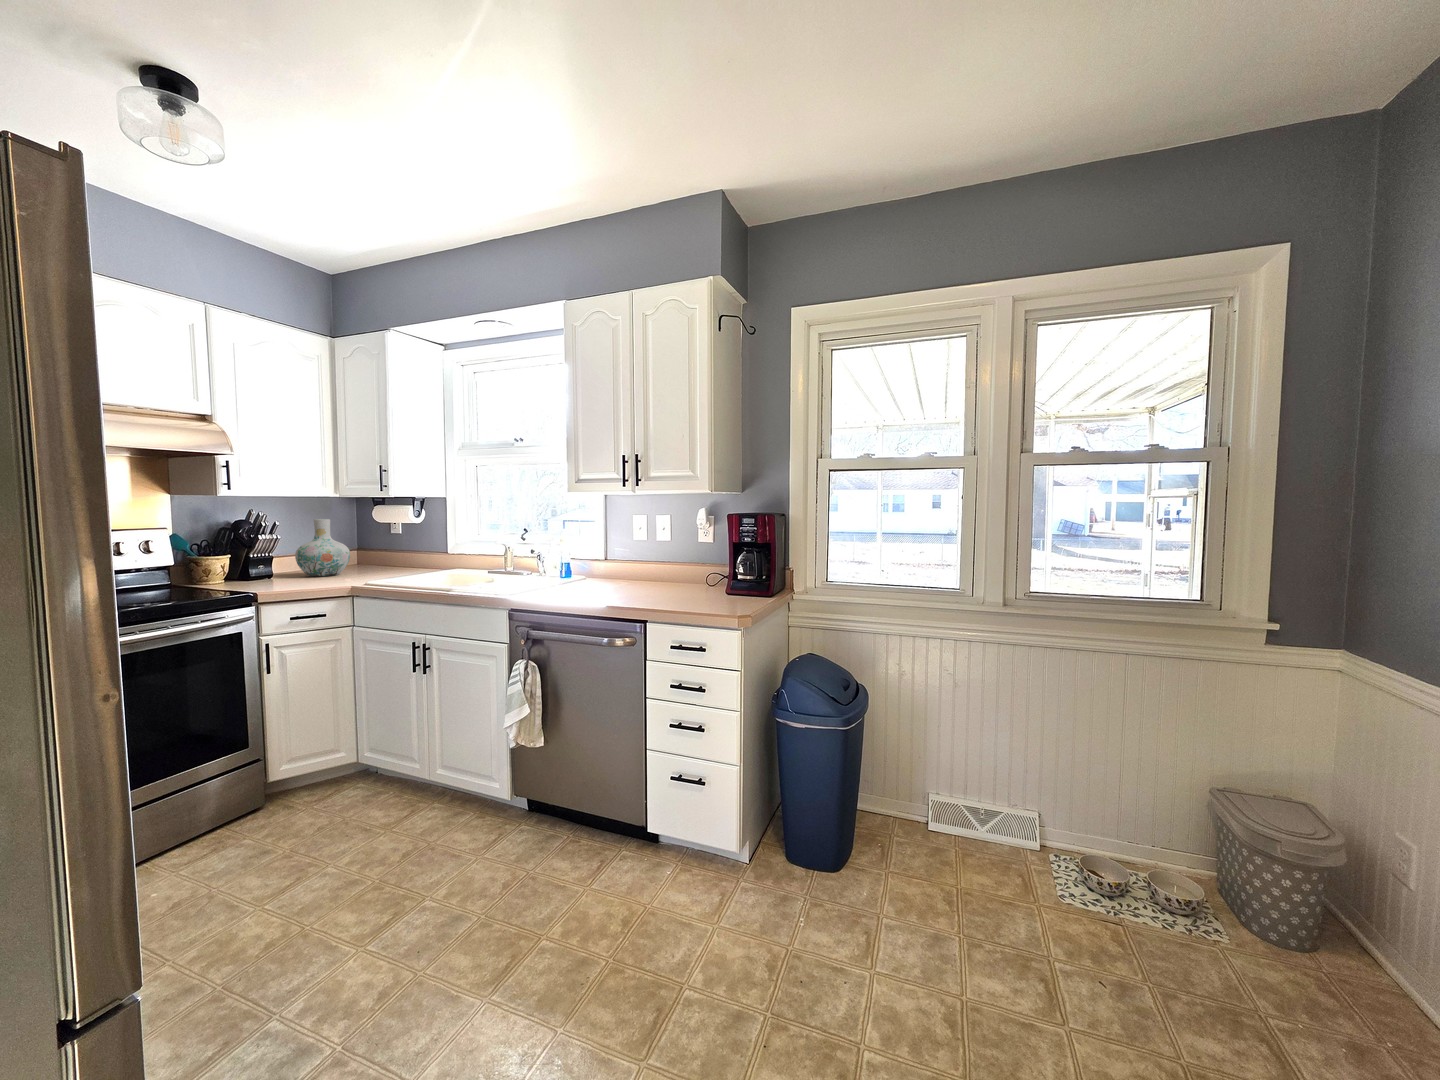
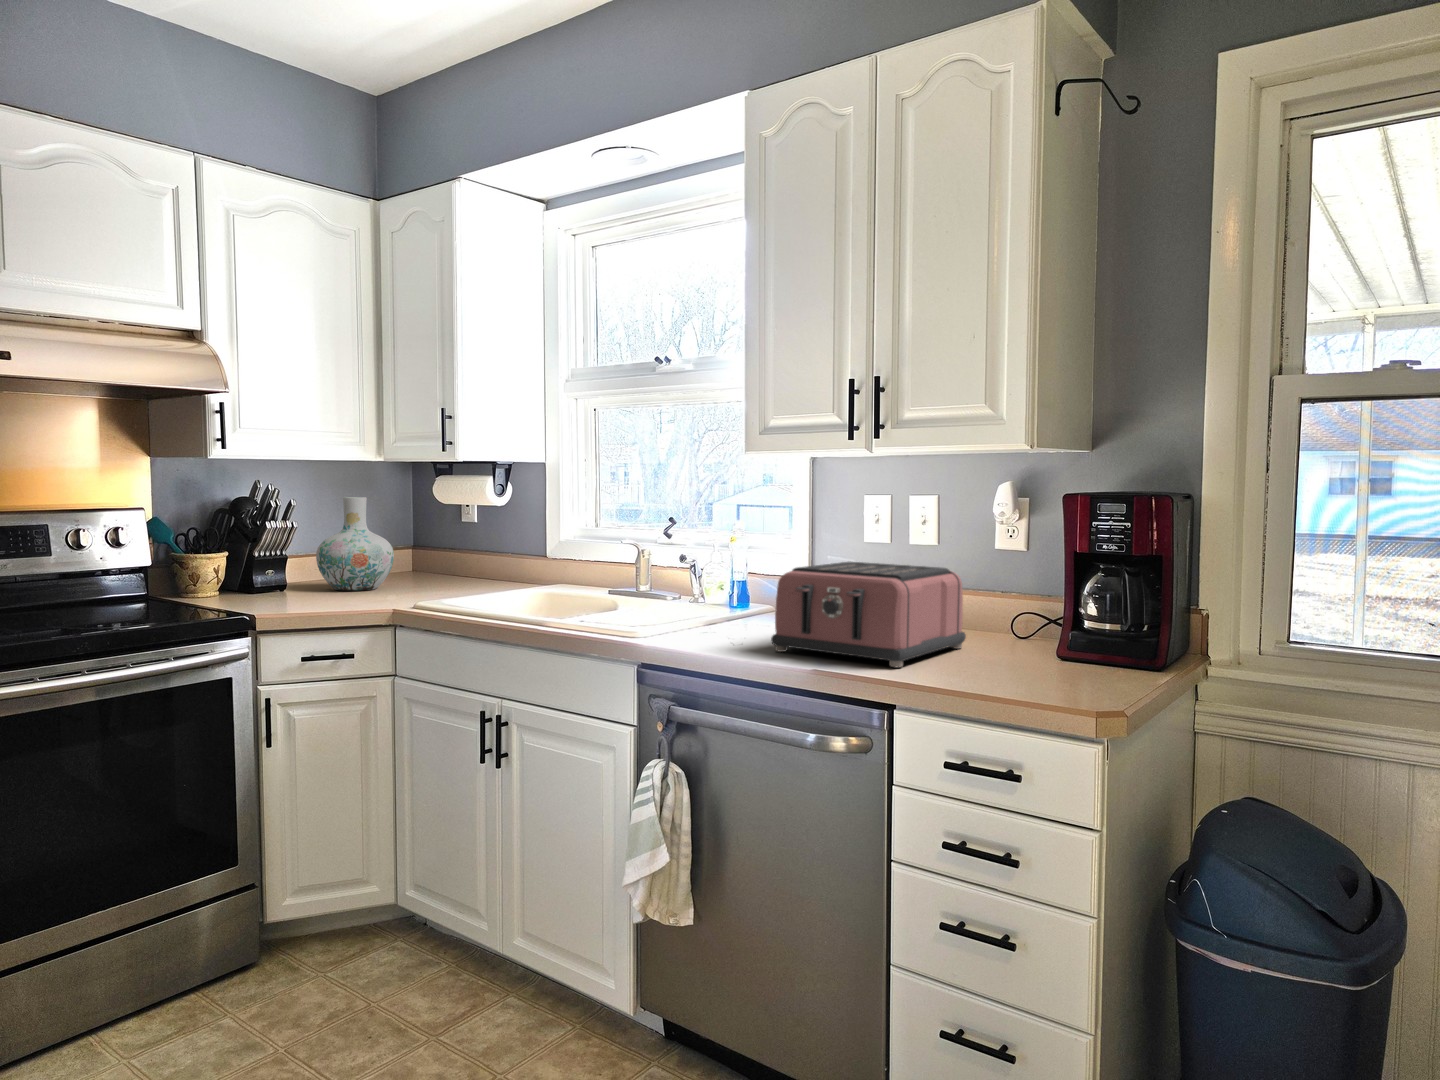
toaster: none [584,550,683,602] -> present [771,562,966,667]

